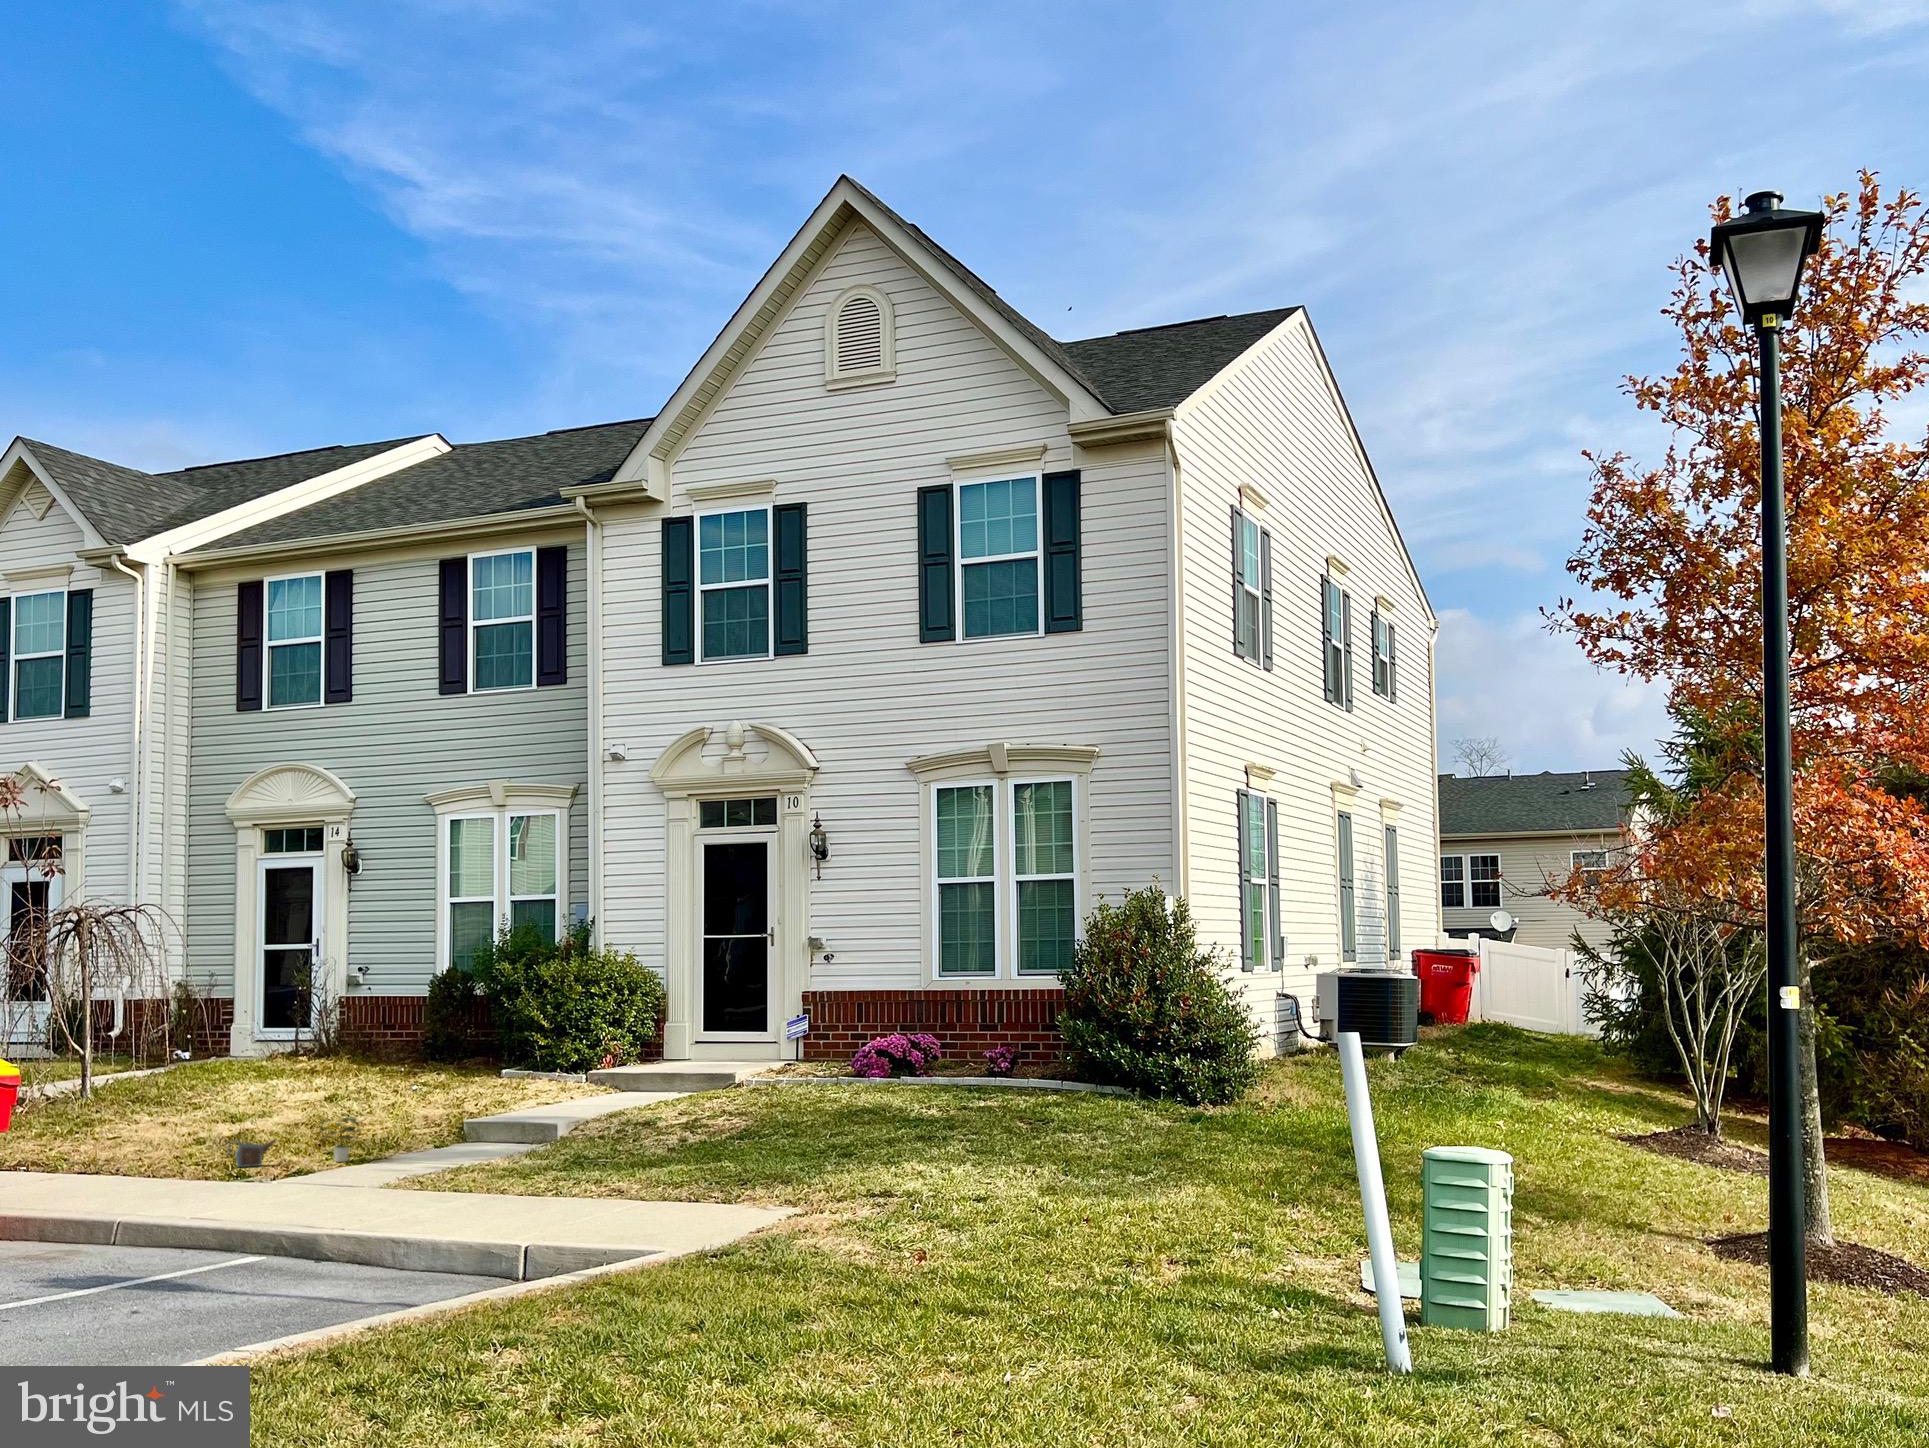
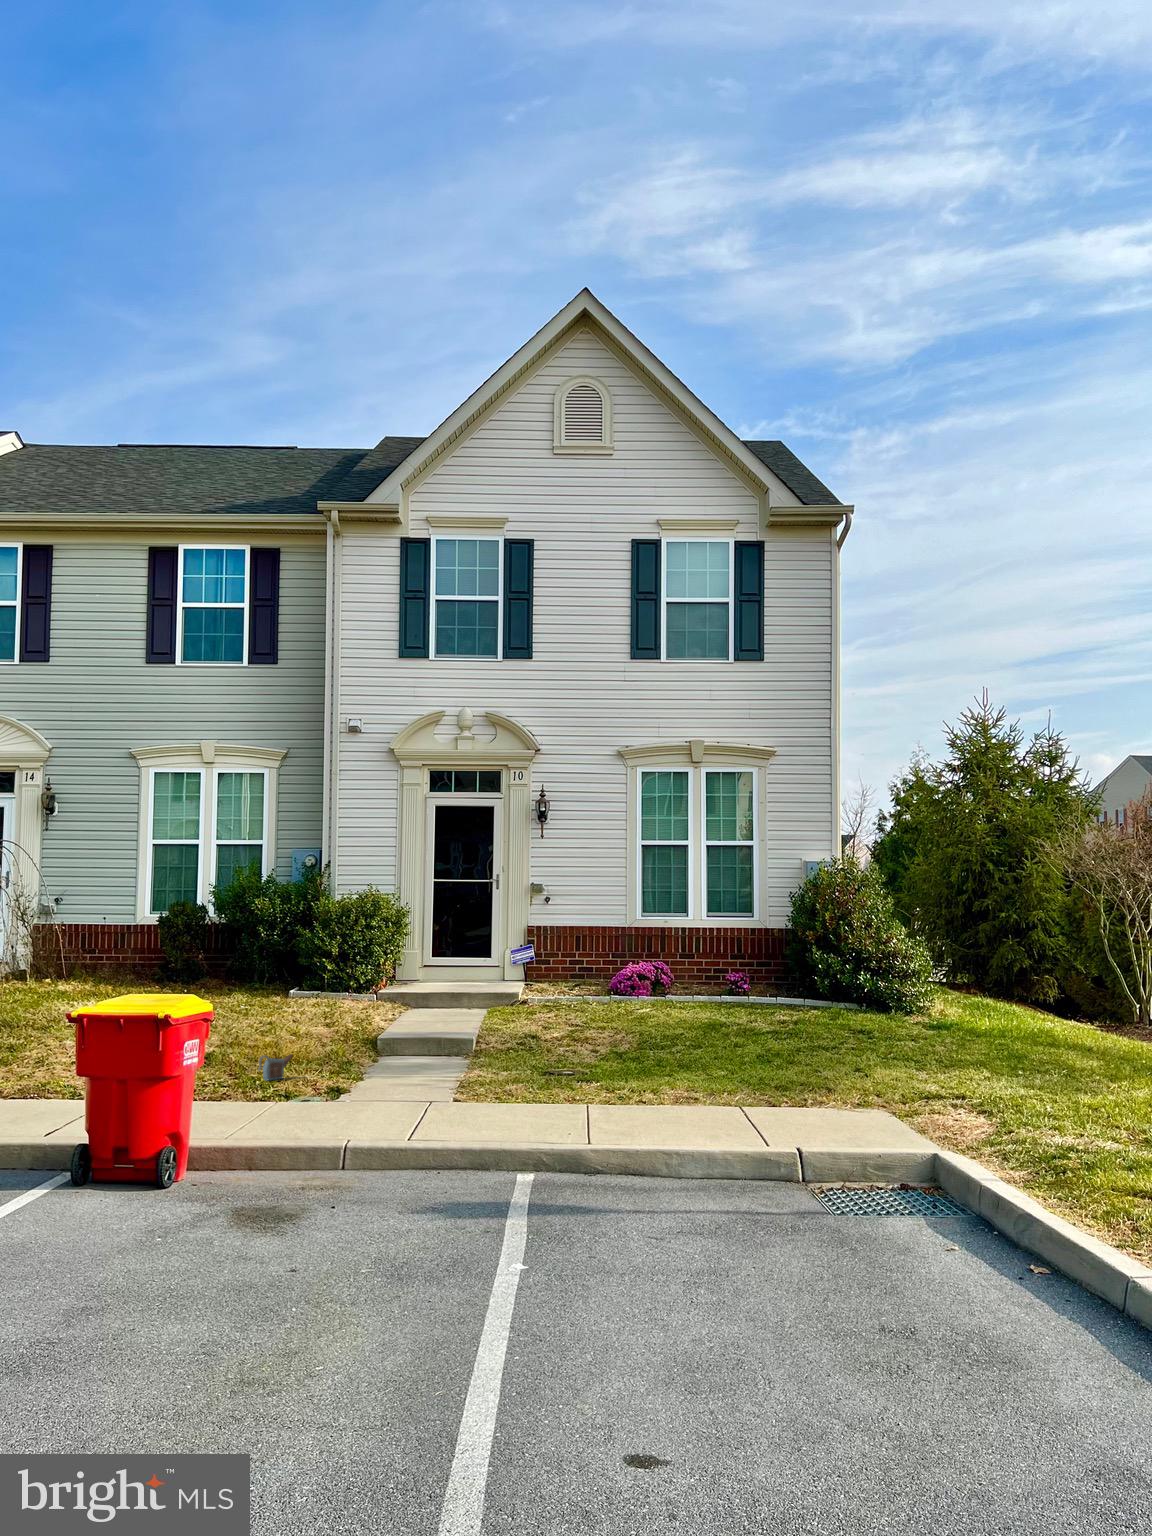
potted plant: present [320,1114,361,1162] -> none [322,1029,360,1073]

